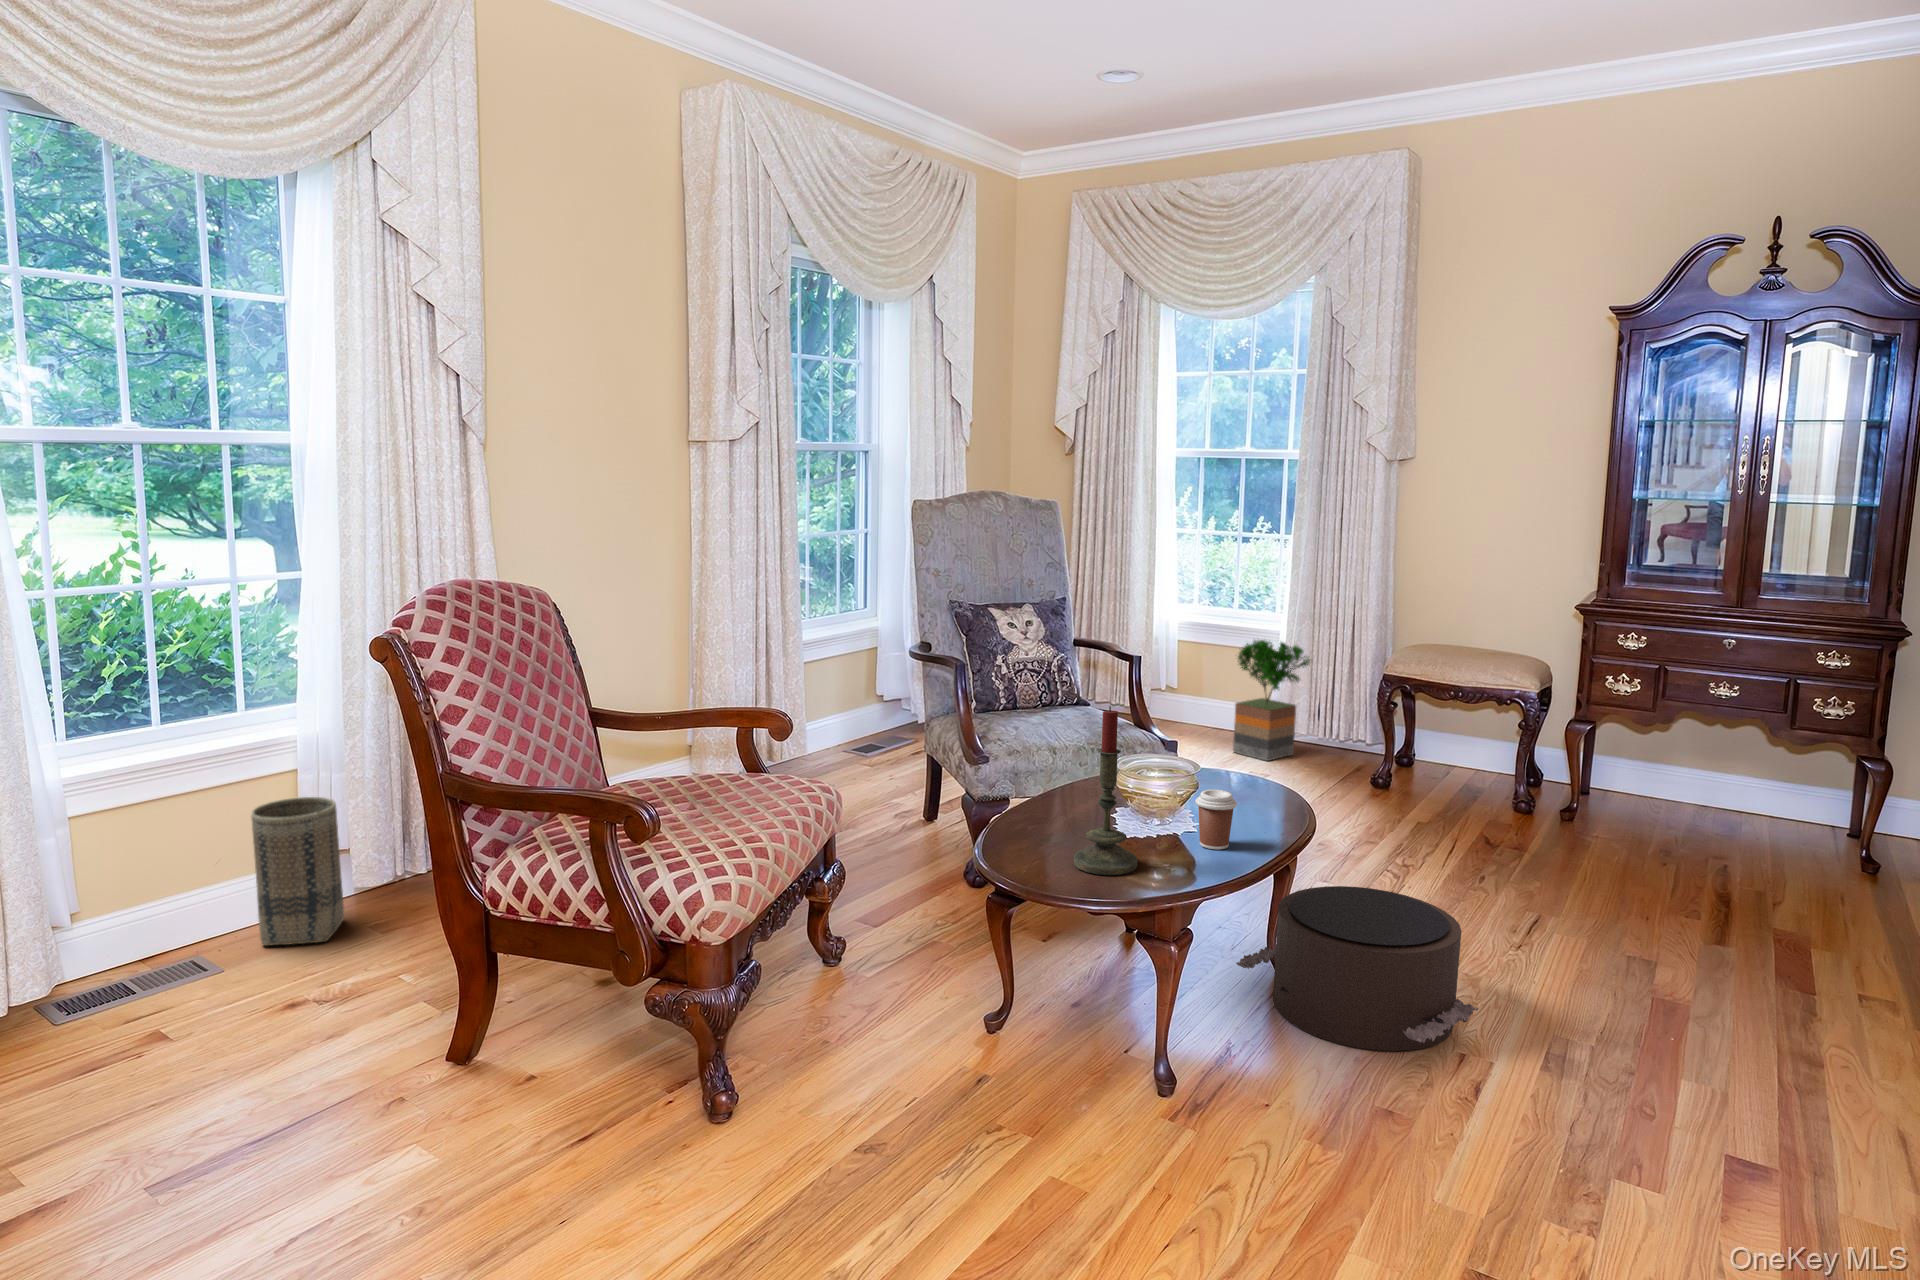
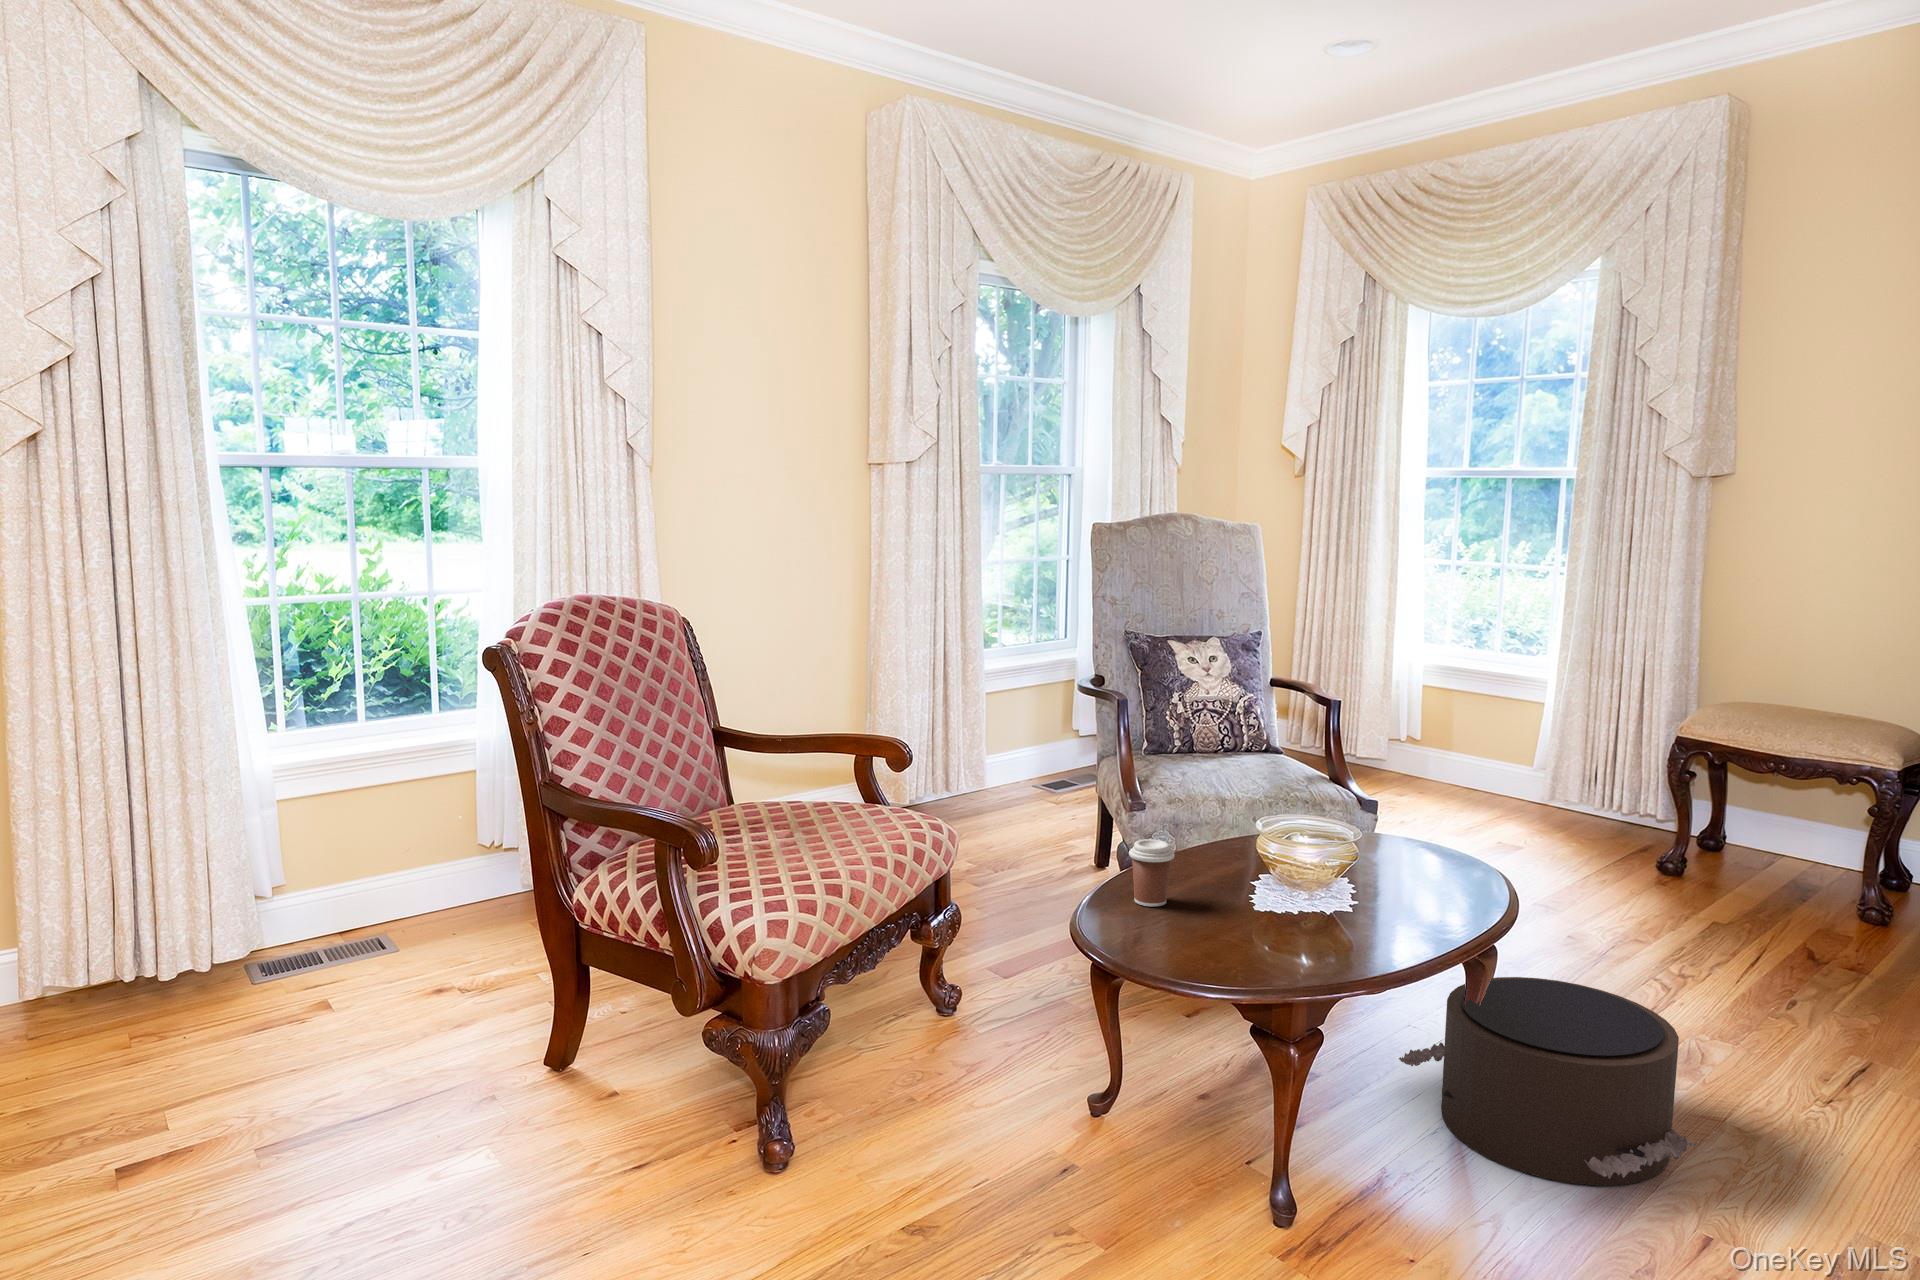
potted tree: present [1233,640,1310,761] -> none [1482,685,1583,829]
candle: present [1074,706,1137,875] -> none [1183,747,1256,941]
coffee cup: present [1196,789,1237,849] -> present [1129,839,1174,907]
basket: present [251,797,344,946] -> none [416,806,500,948]

